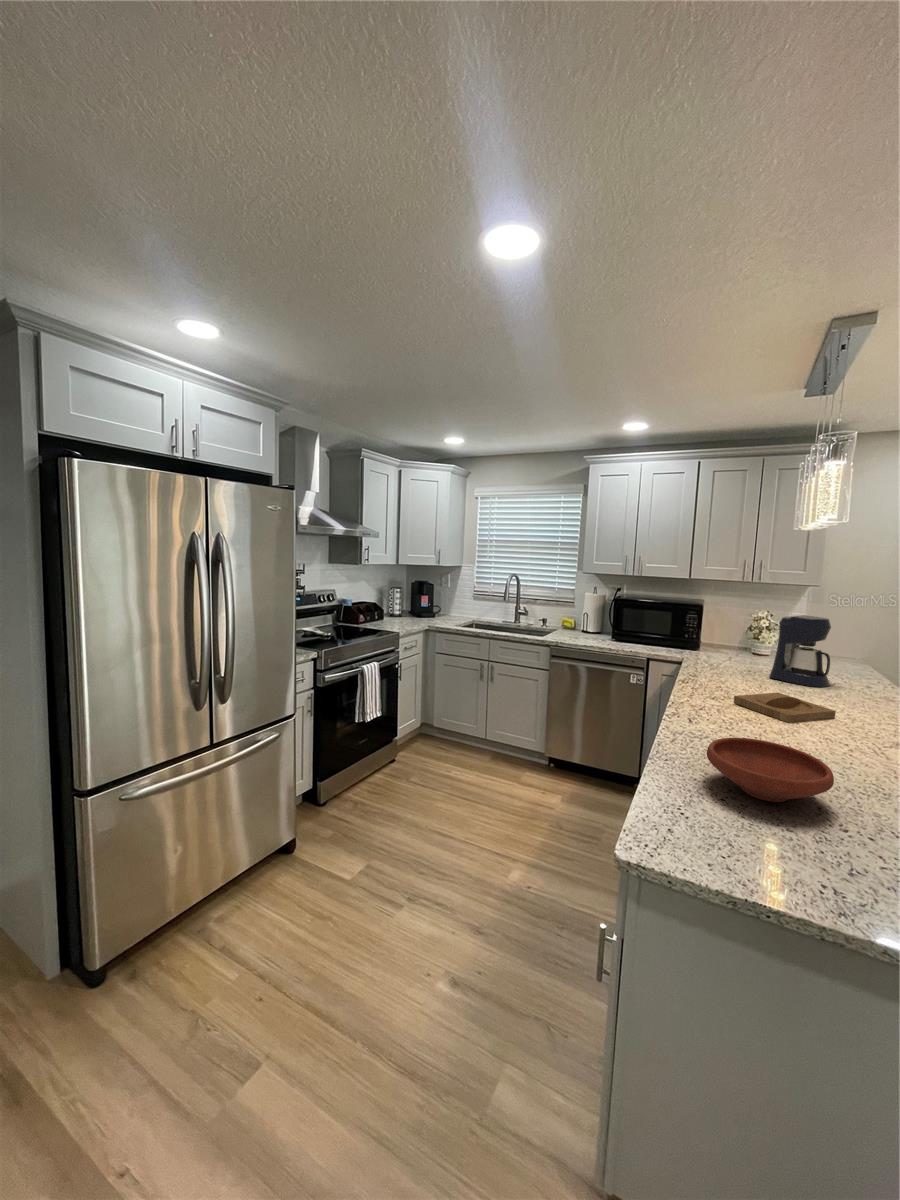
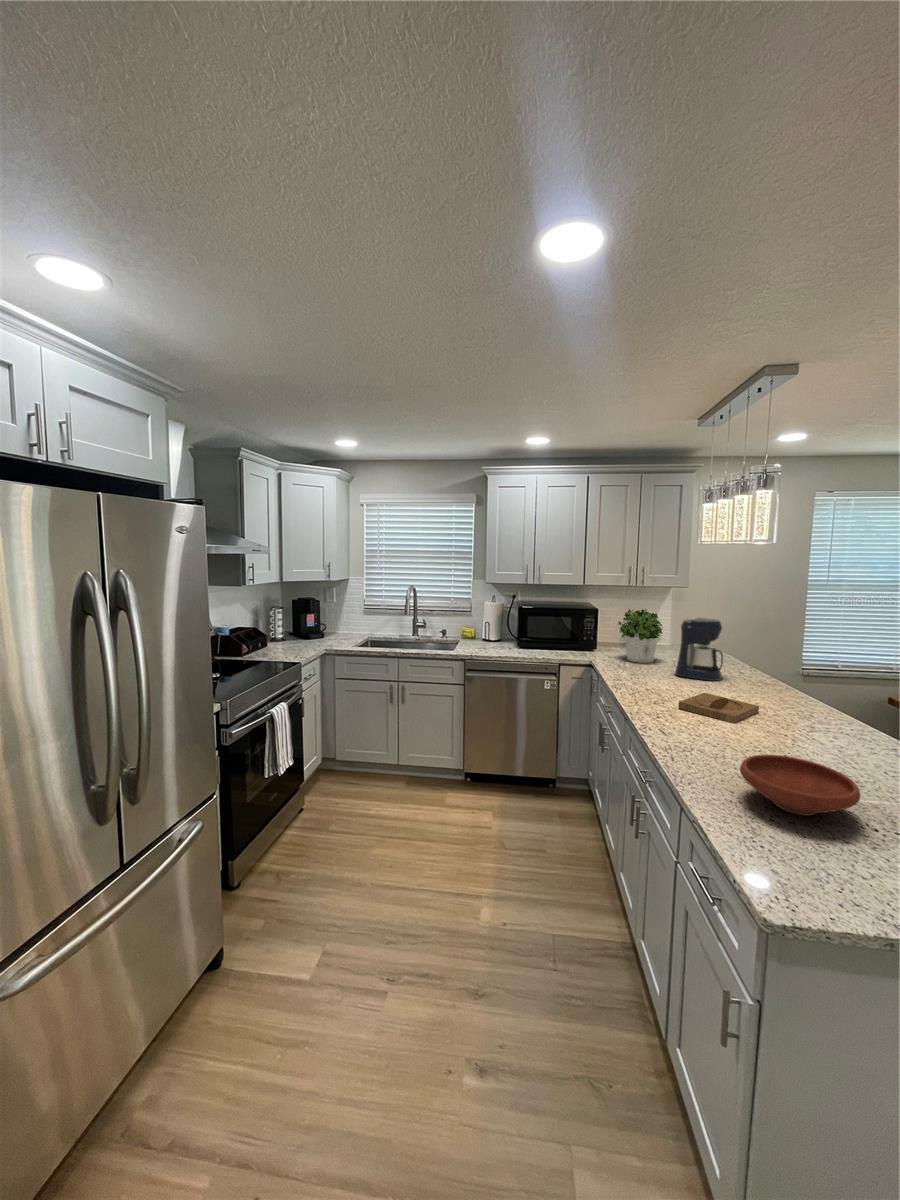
potted plant: none [719,604,771,664] -> present [618,609,663,663]

